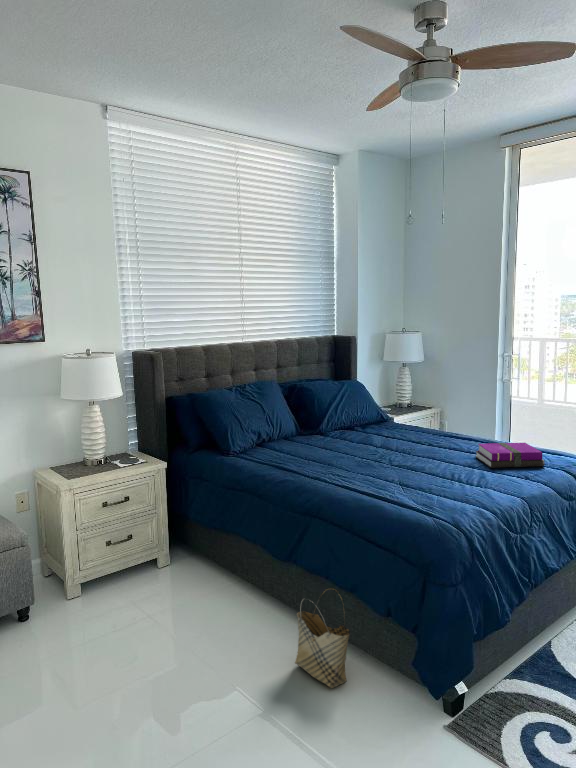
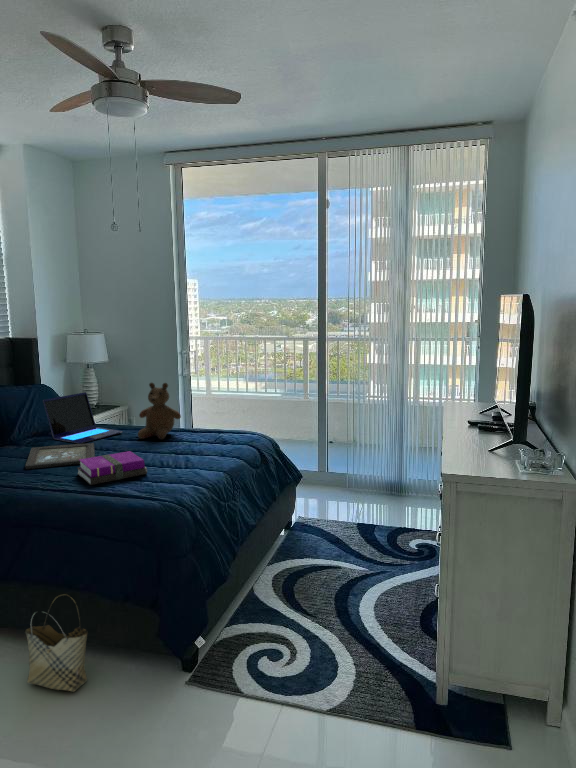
teddy bear: none [437,386,487,449] -> present [138,383,181,439]
laptop: none [350,391,424,442] -> present [43,392,122,444]
tray: none [322,440,391,463] -> present [25,443,95,469]
notebook: present [476,443,545,468] -> present [78,451,147,485]

